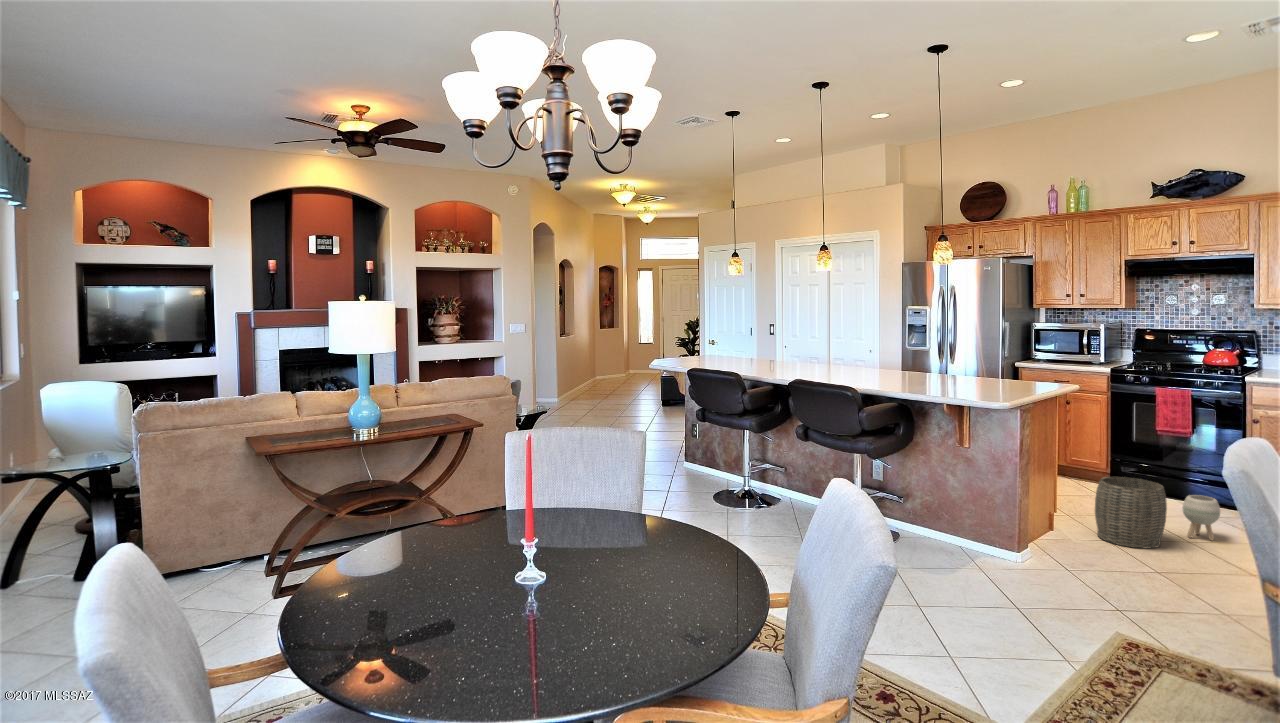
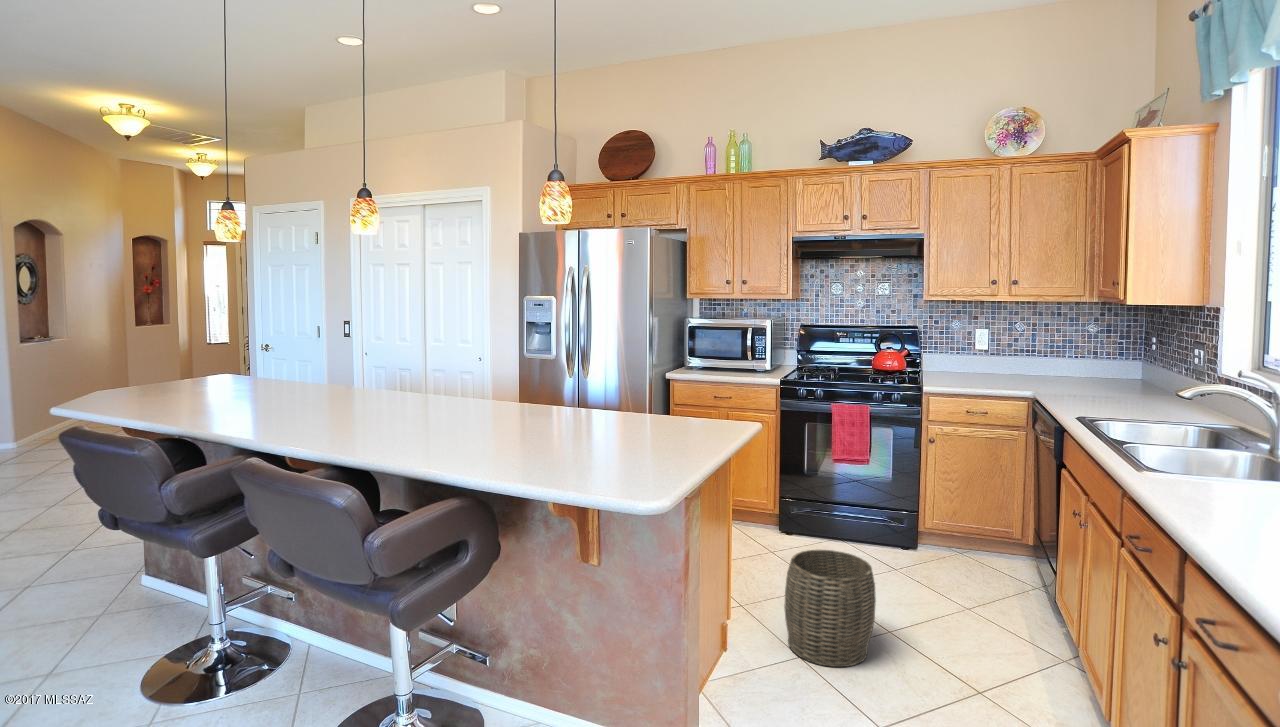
planter: present [1183,495,1220,540] -> none [884,562,928,627]

